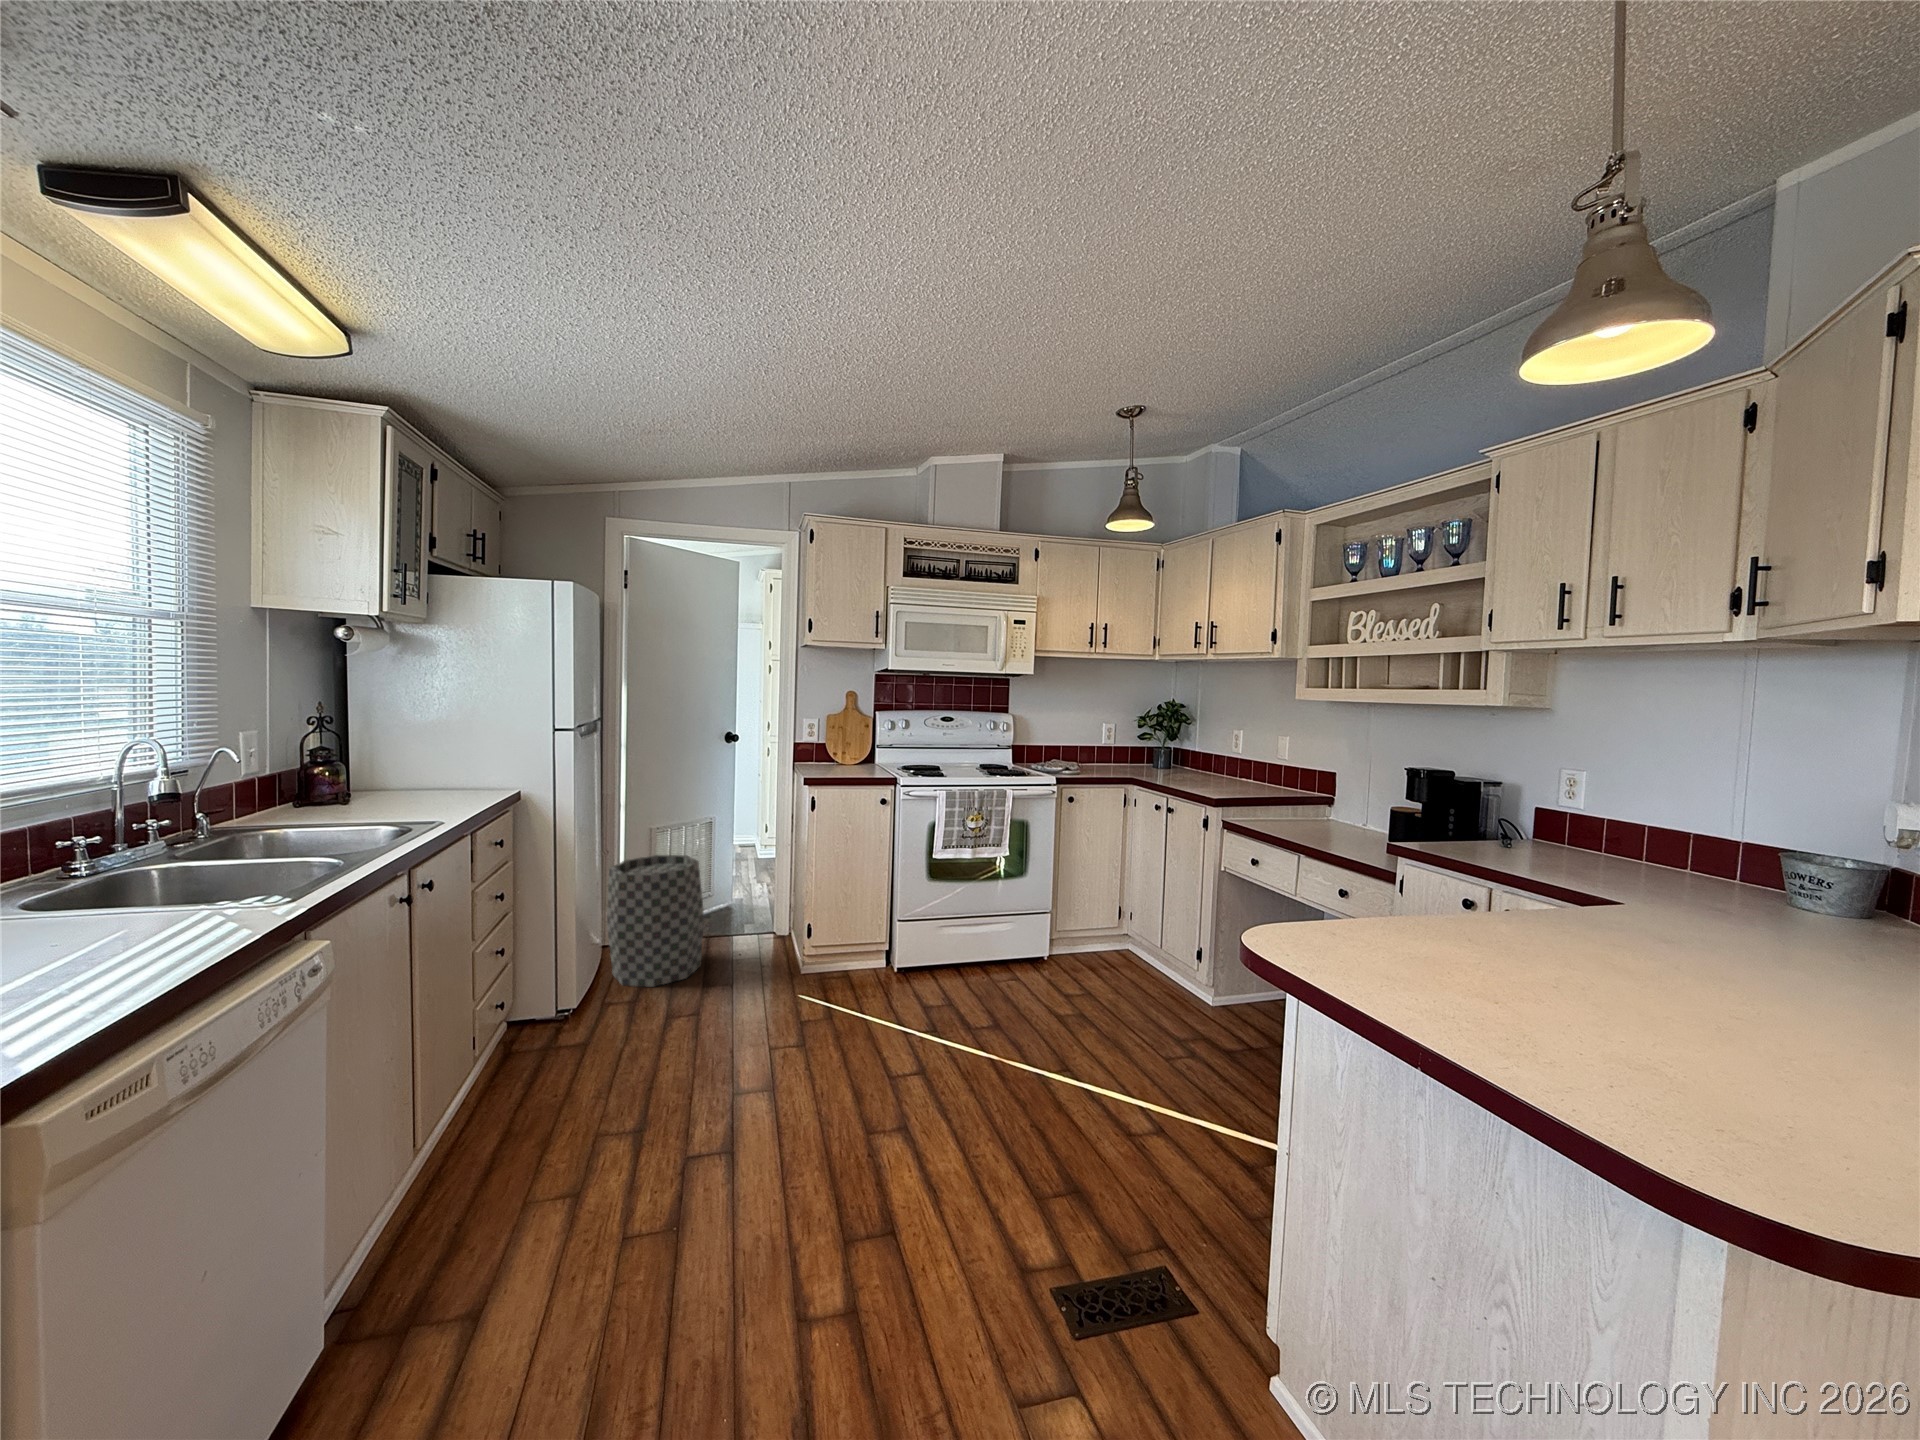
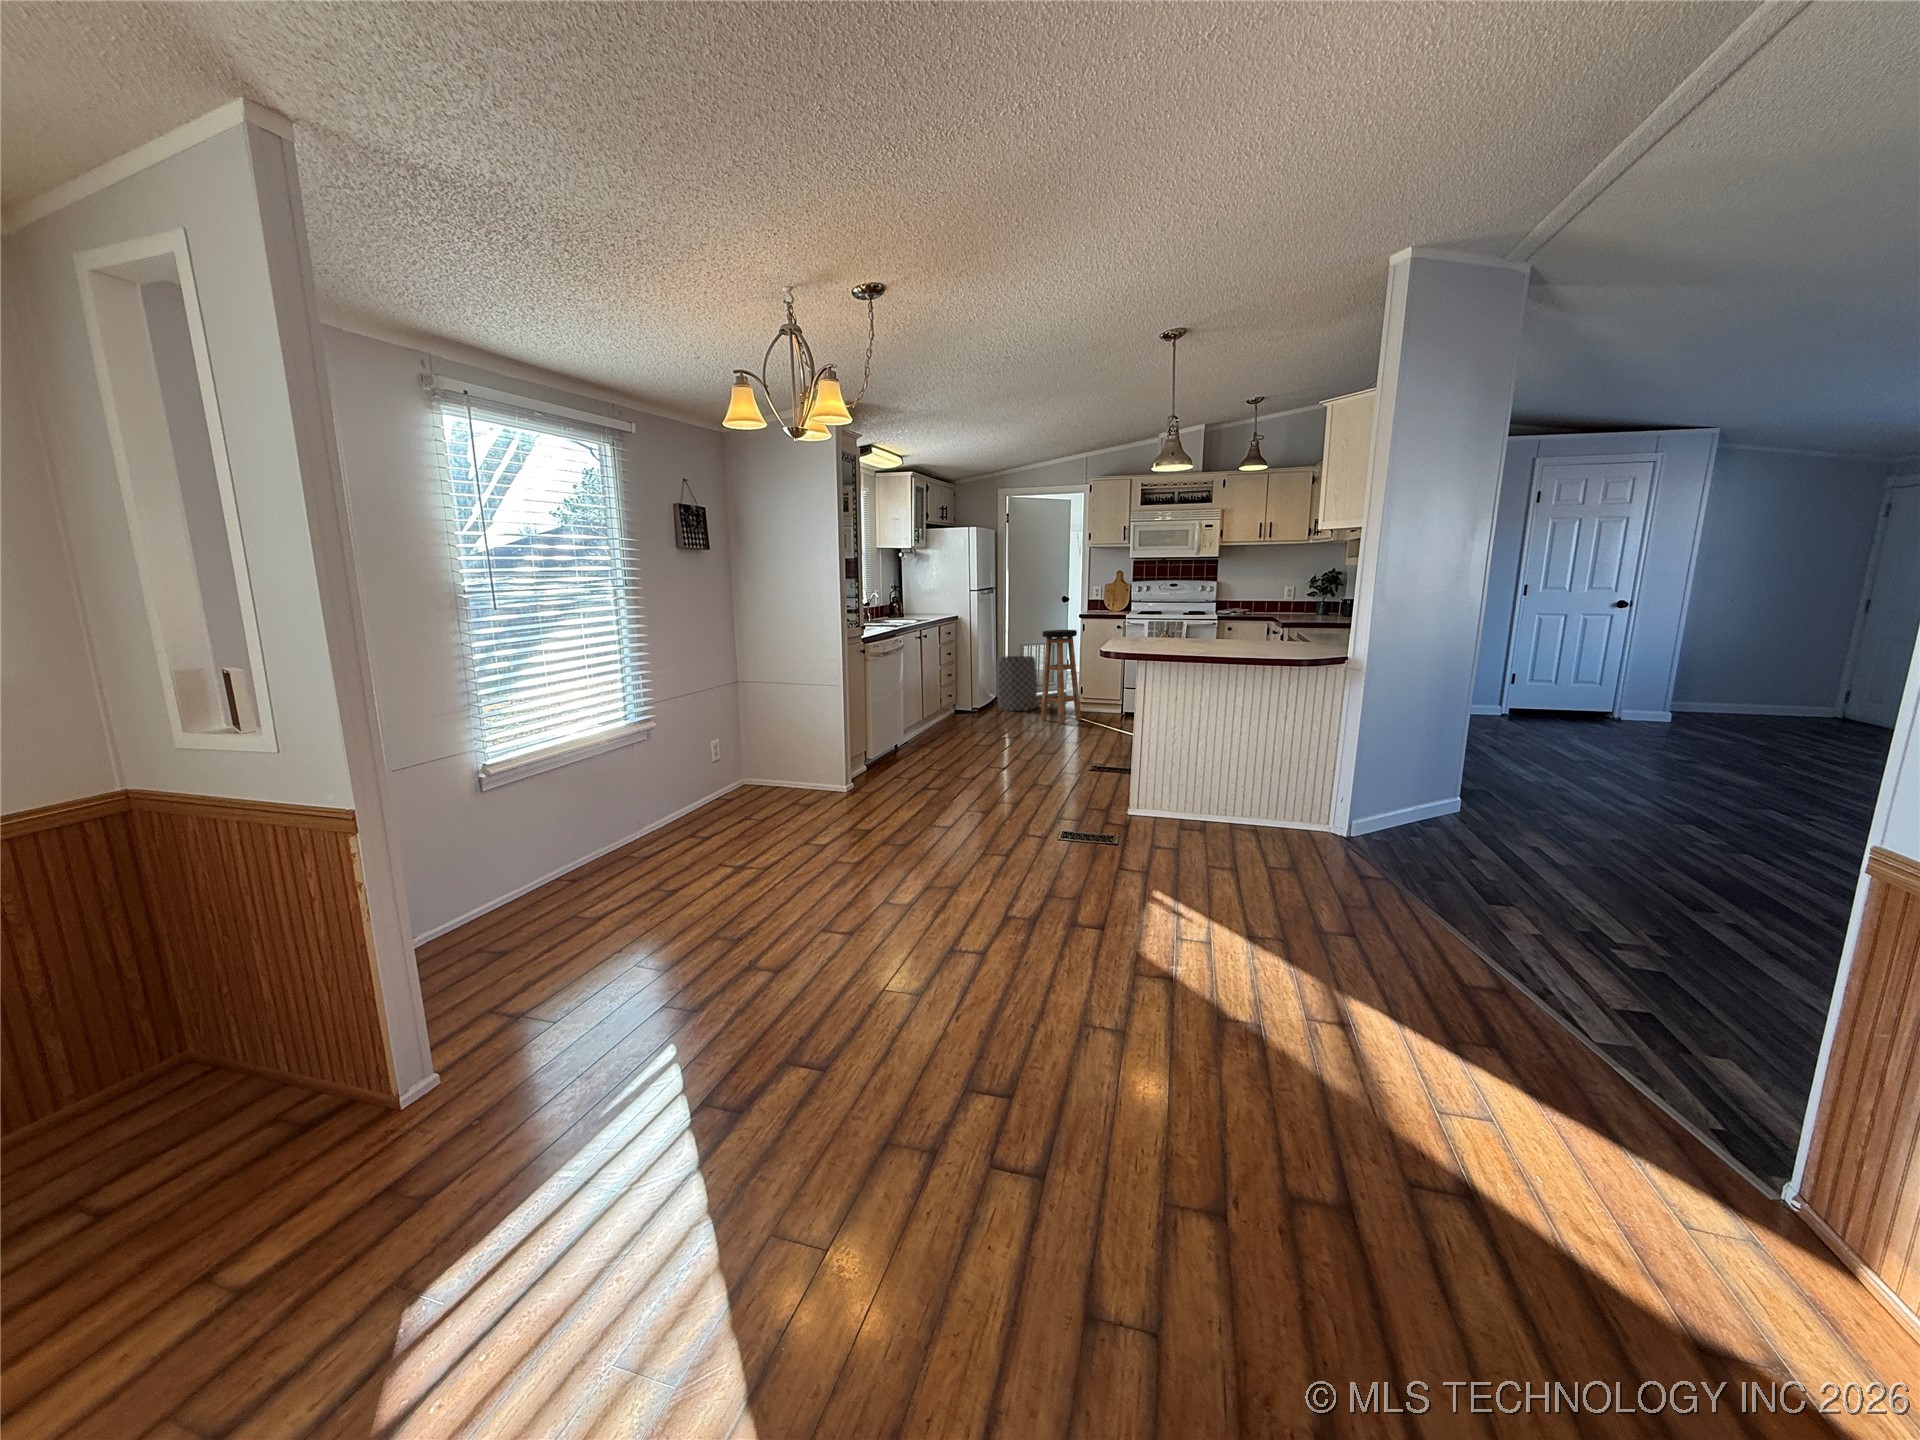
bar stool: none [741,811,826,1026] -> present [1041,630,1081,724]

